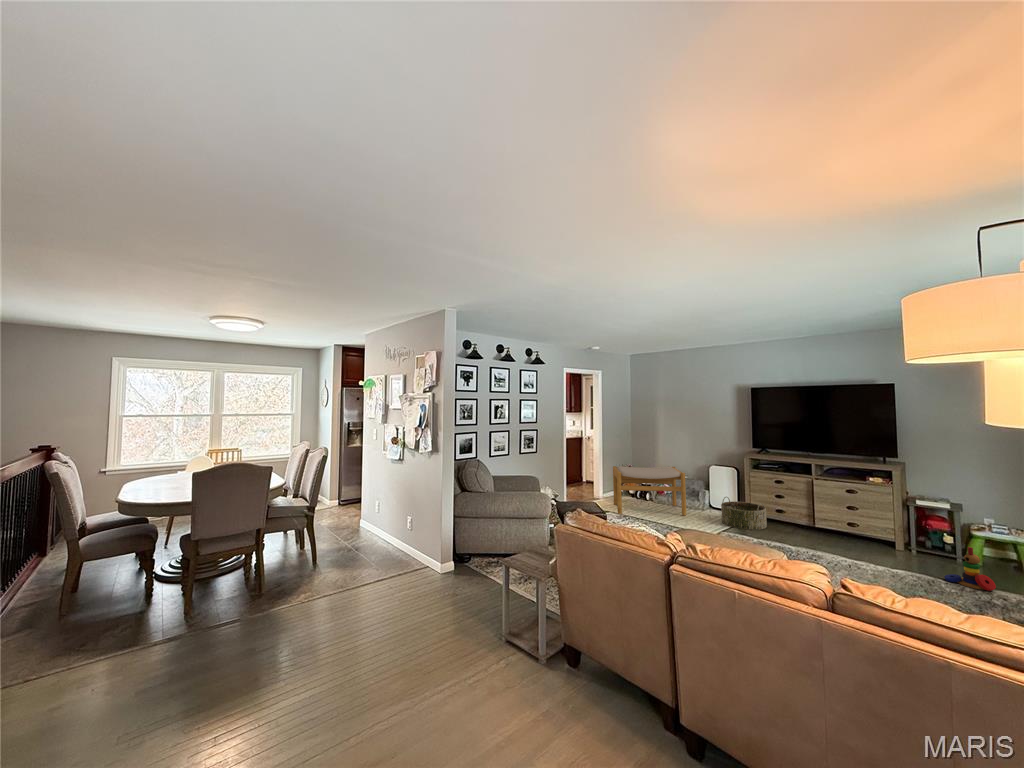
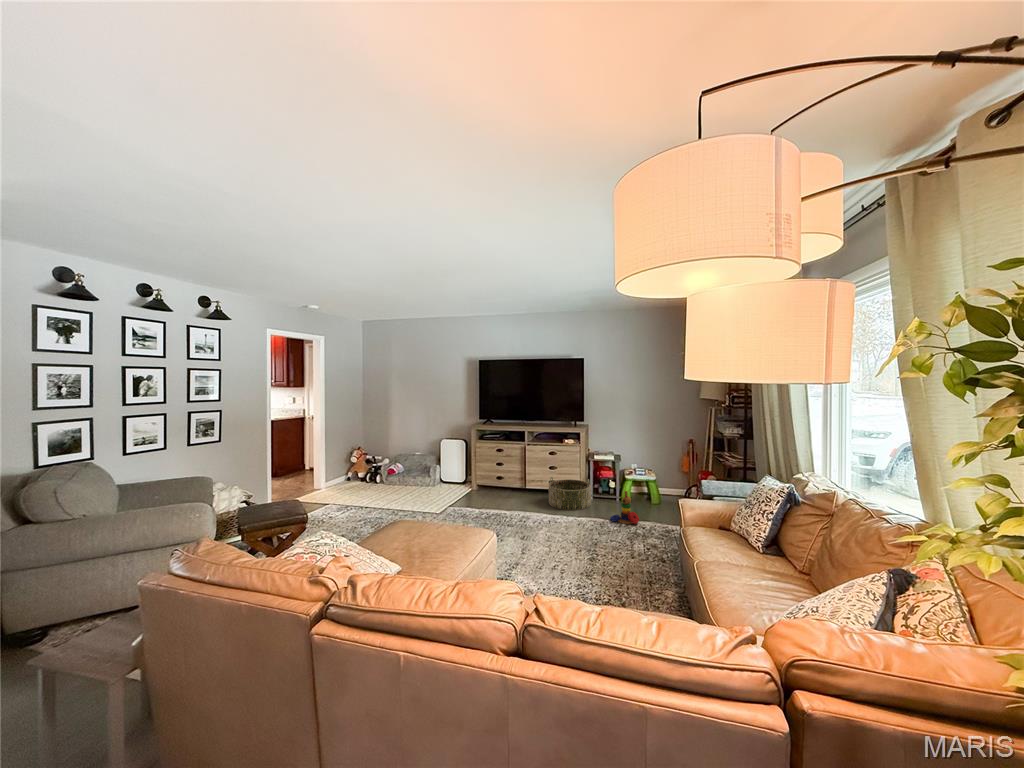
footstool: present [613,466,686,516] -> none [337,444,416,505]
basket: present [721,497,767,530] -> present [549,477,591,510]

